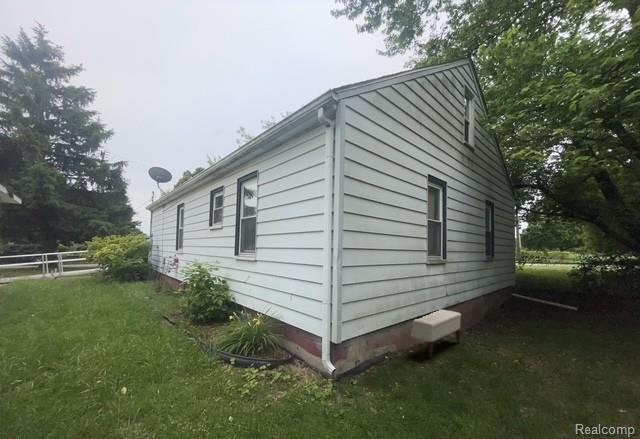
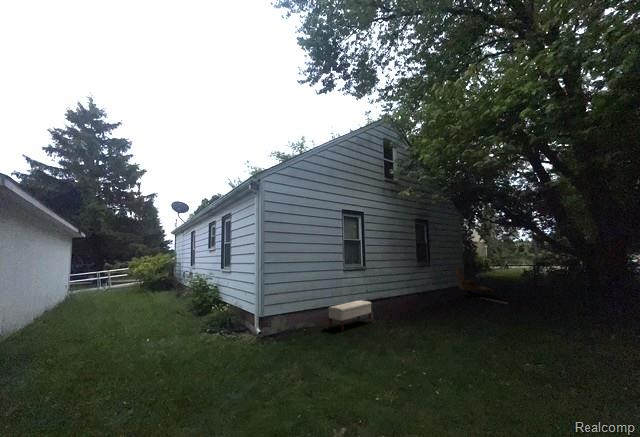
lounge chair: none [530,265,584,308] -> present [455,266,493,298]

